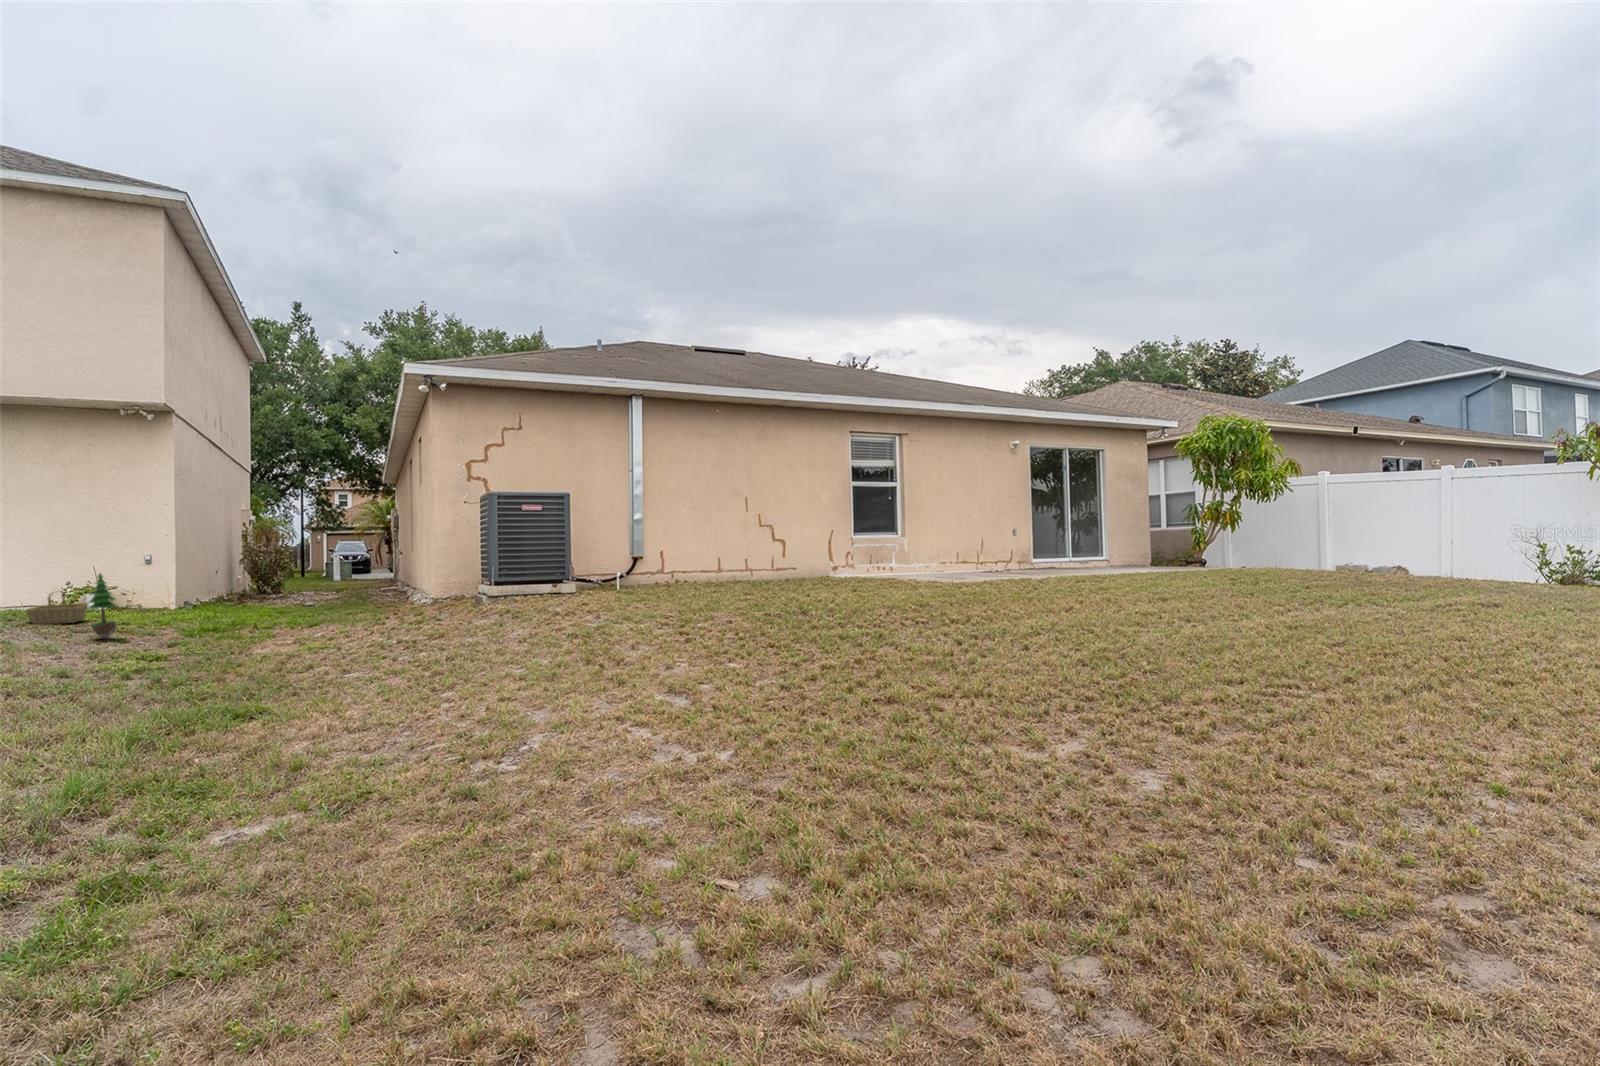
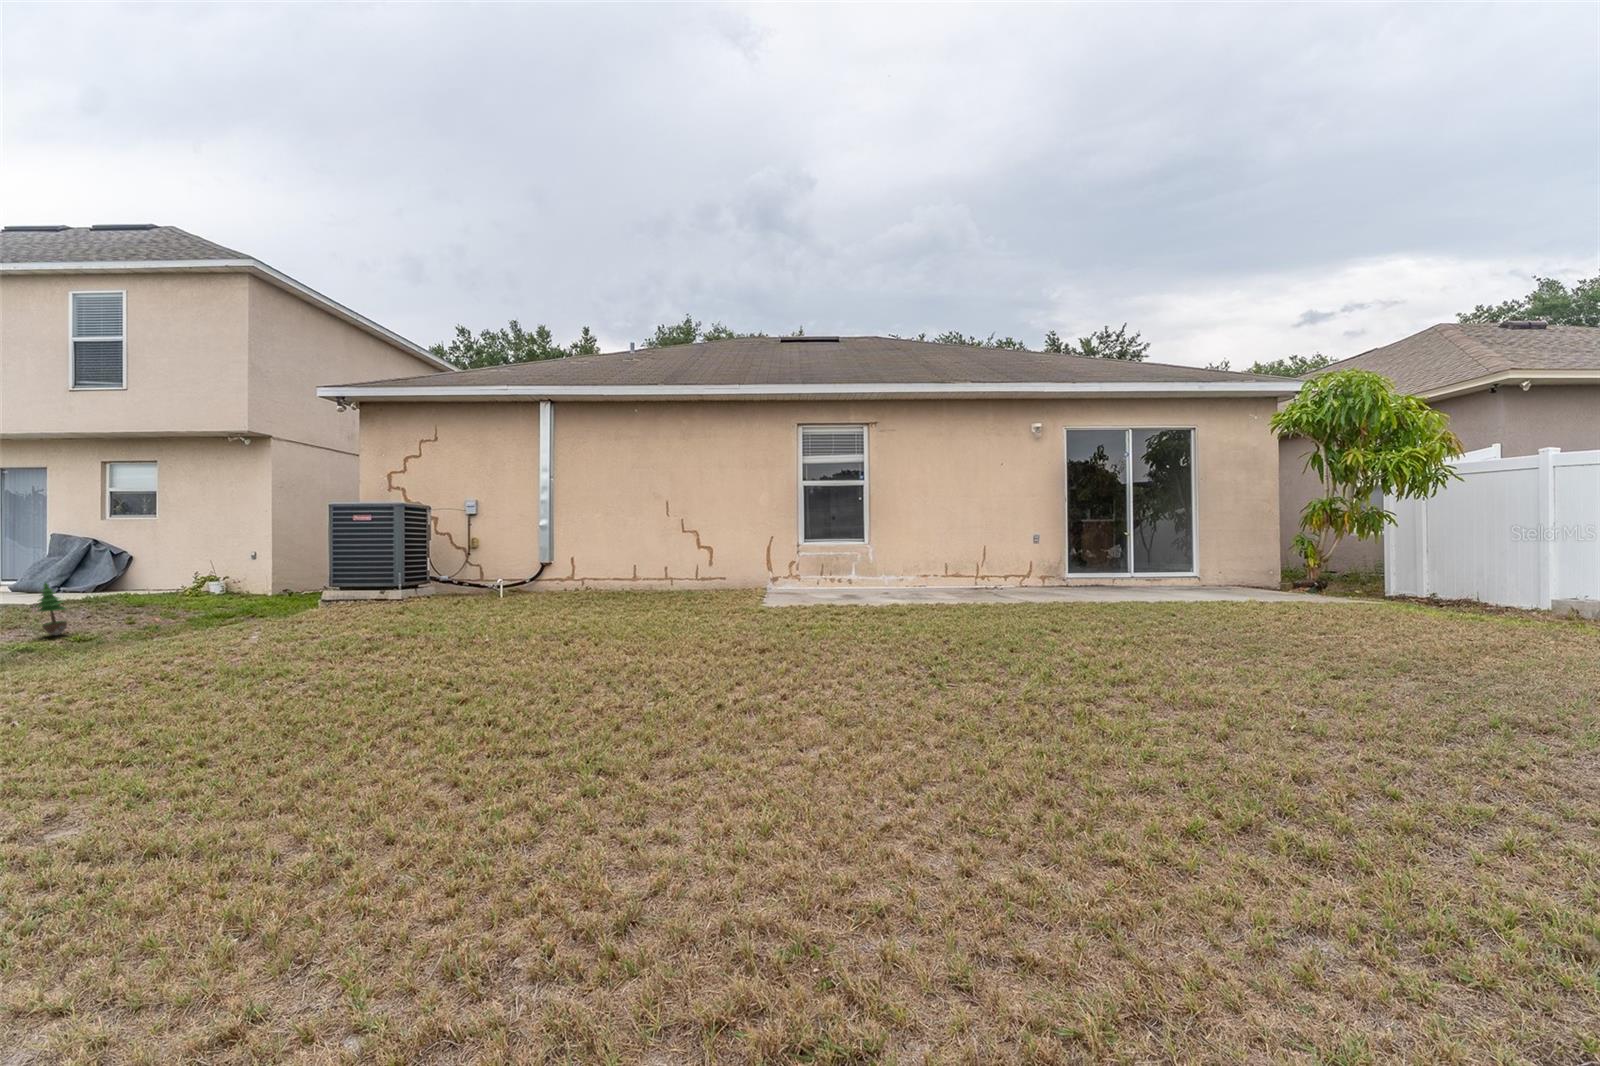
basket: present [25,591,88,624] -> none [79,586,128,612]

